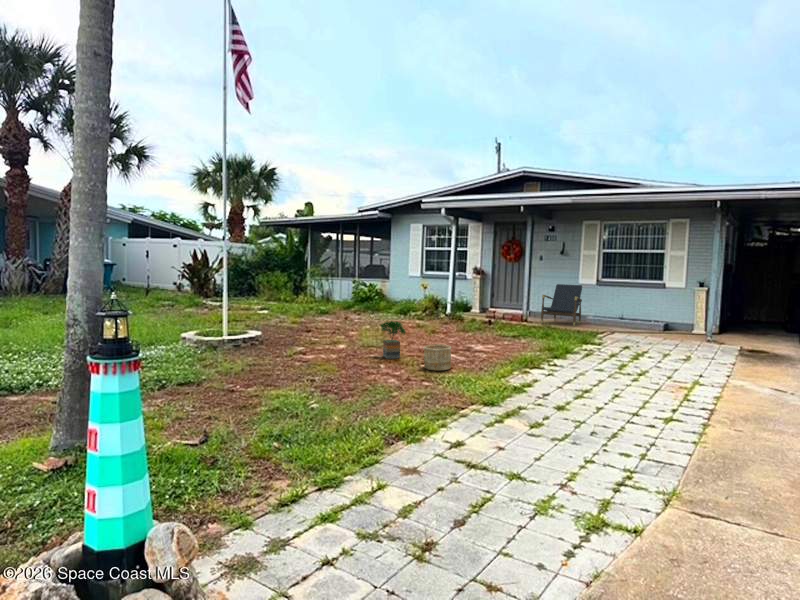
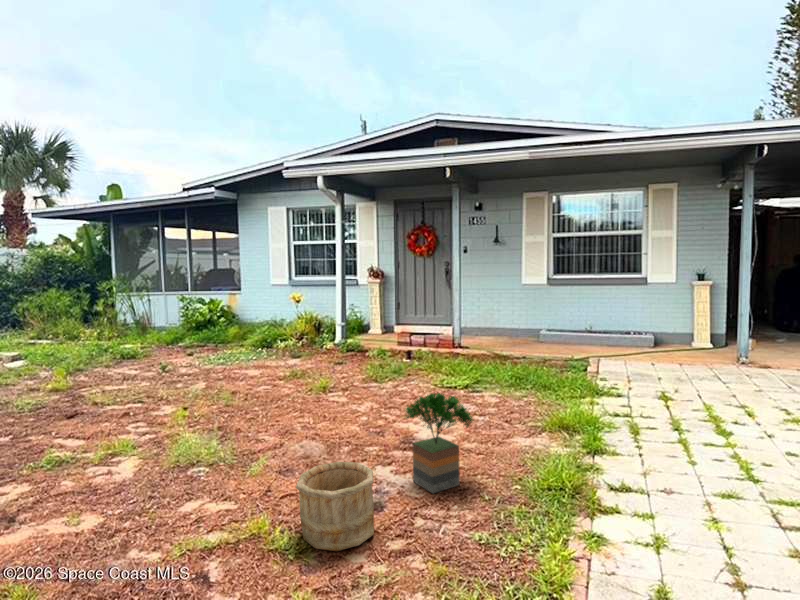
lounge chair: present [541,284,582,327] -> none [475,285,529,348]
potted tree: present [381,321,406,359] -> present [406,393,473,493]

